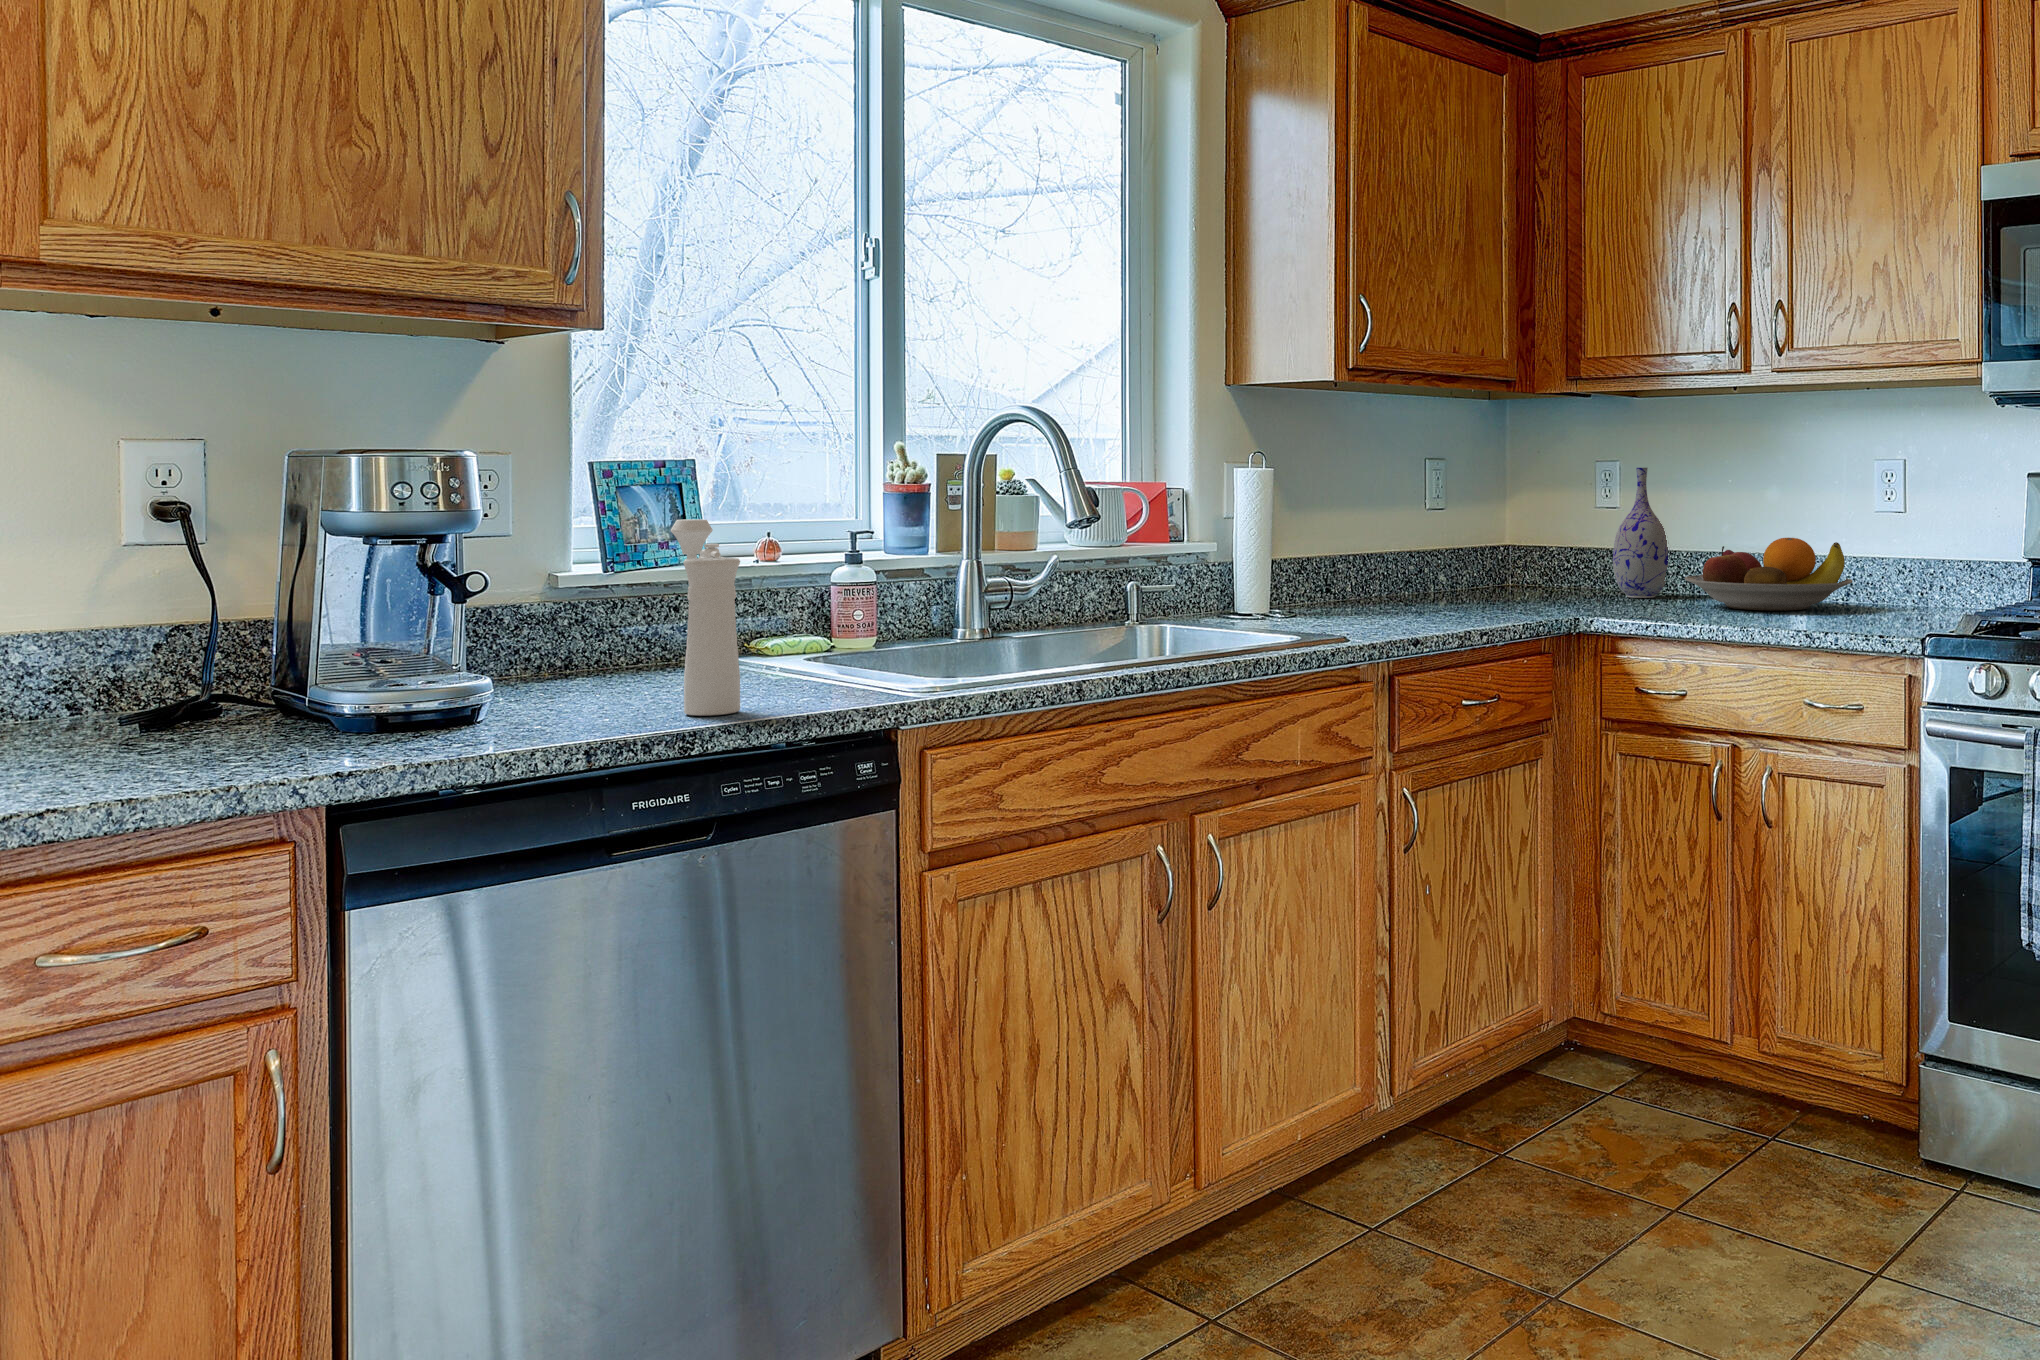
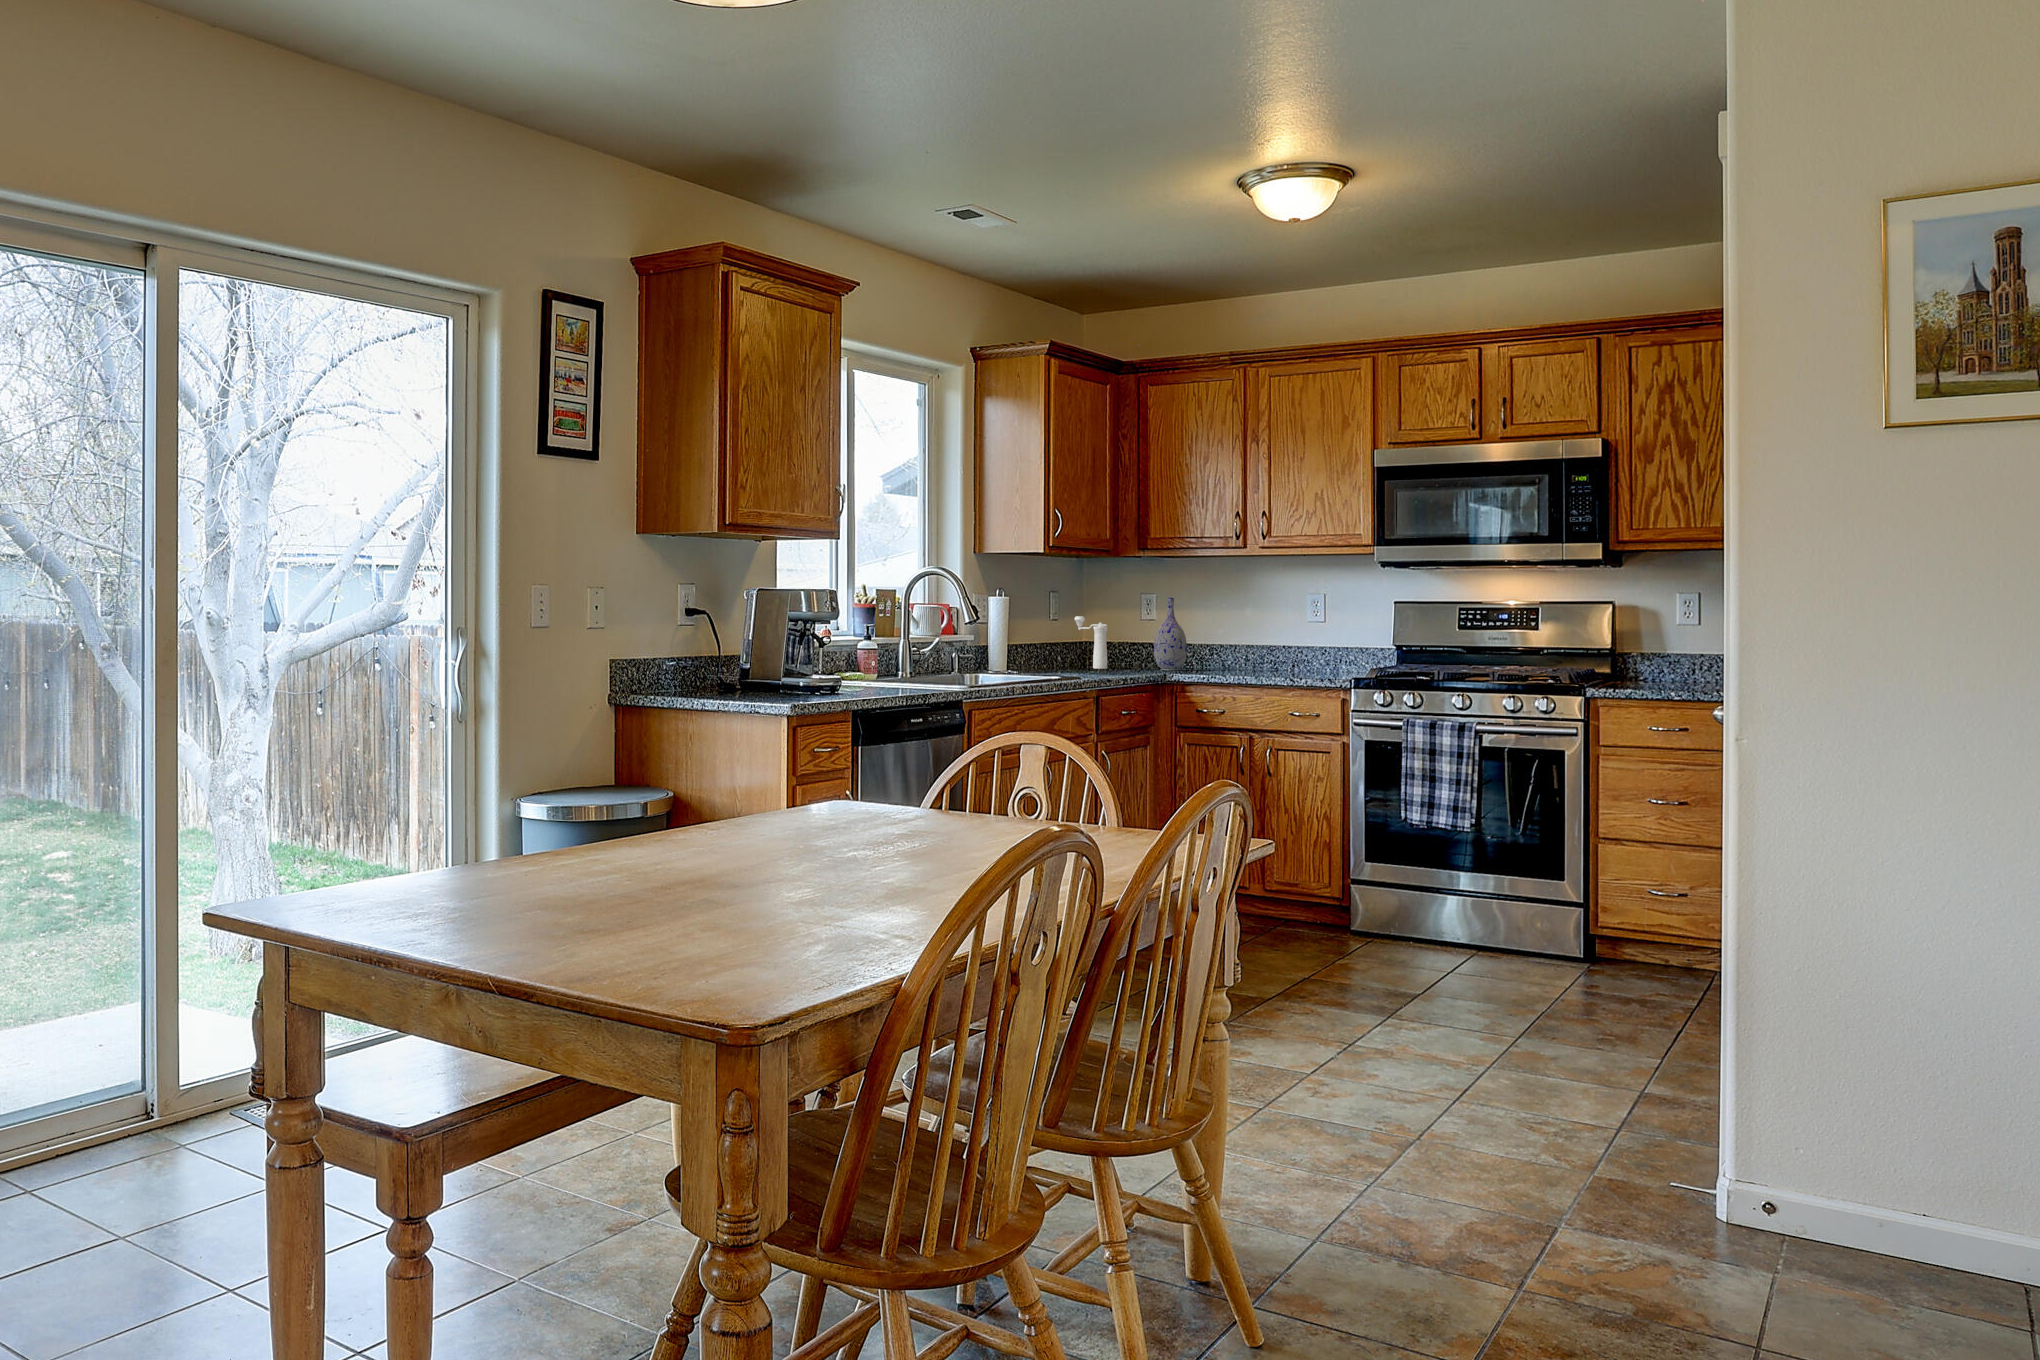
pepper mill: present [671,519,740,716] -> present [1074,616,1108,669]
fruit bowl: present [1685,538,1853,611] -> none [1205,635,1298,674]

